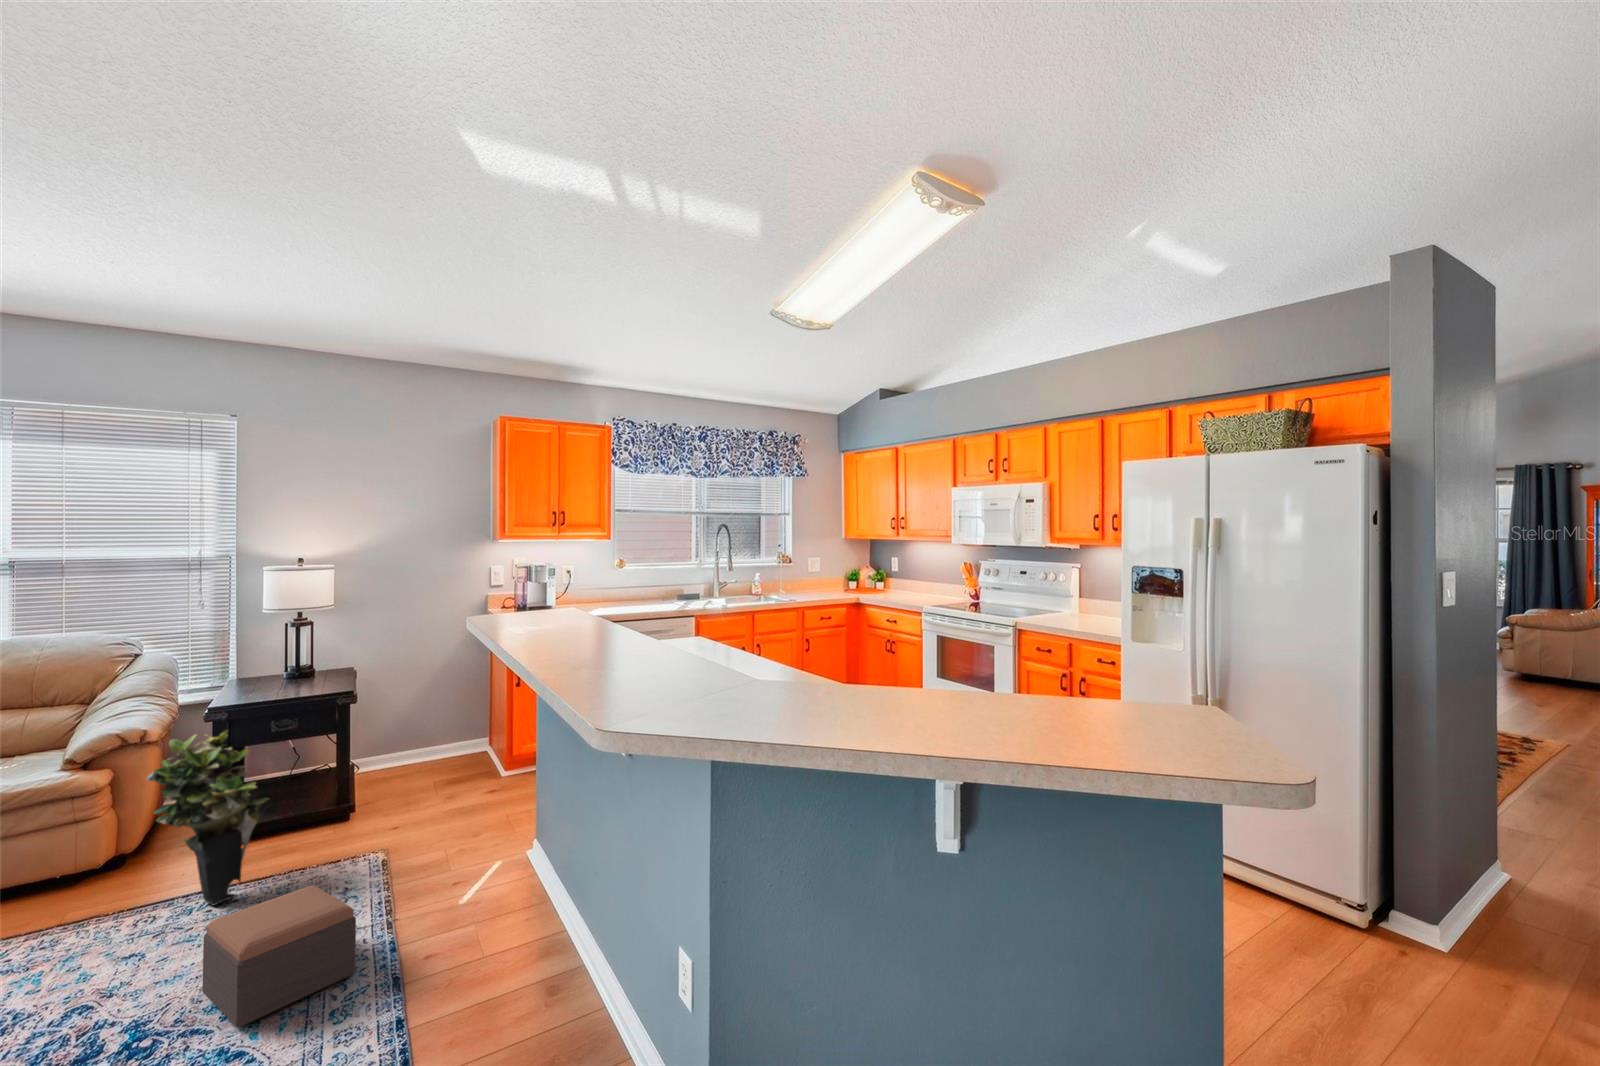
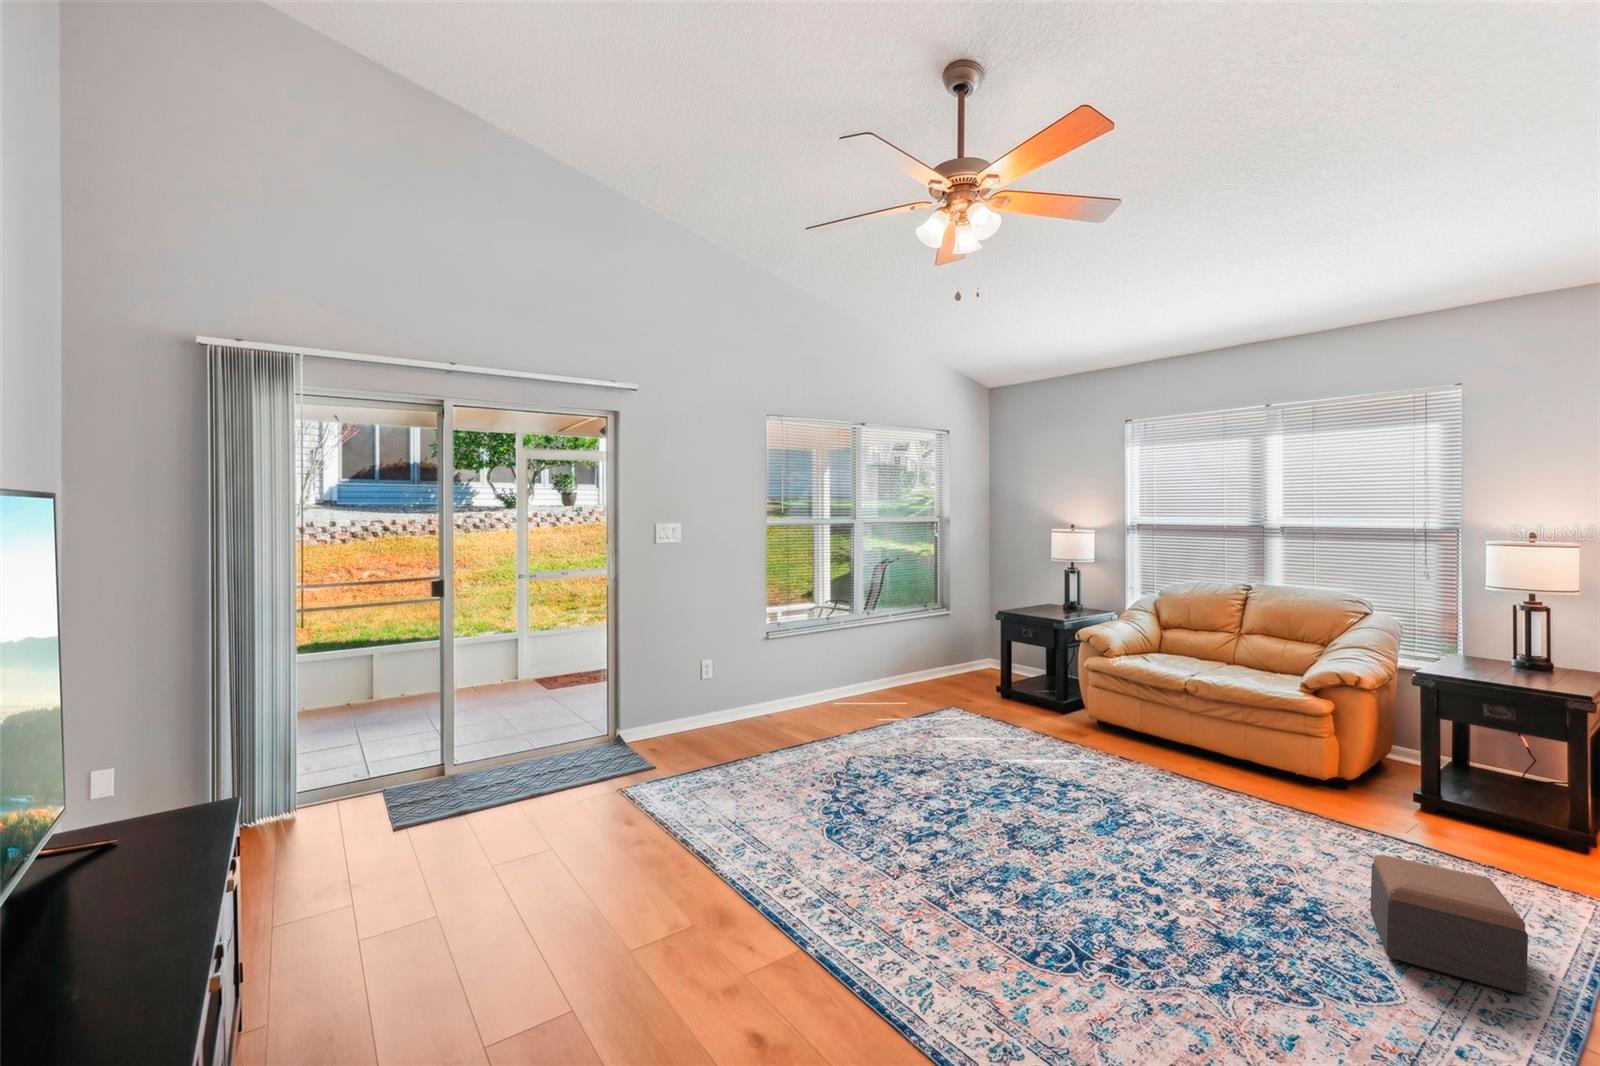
potted plant: present [147,730,269,905] -> none [1348,691,1466,857]

